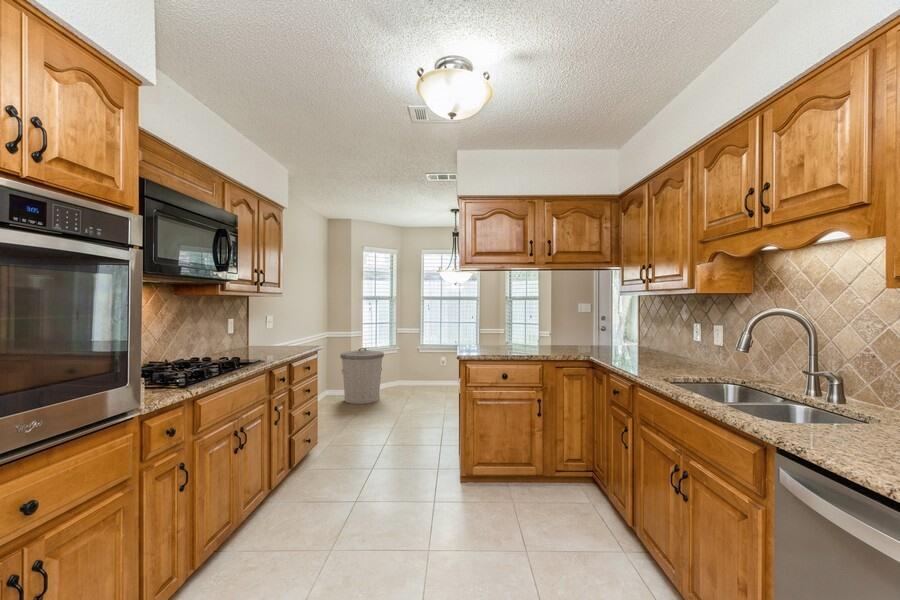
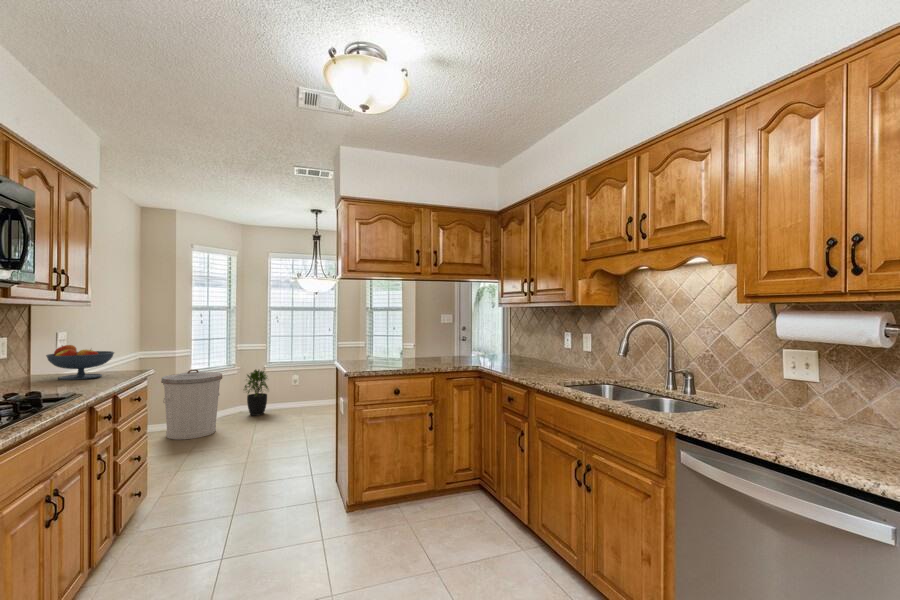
fruit bowl: none [252,325,294,351] -> present [46,345,114,380]
potted plant: none [401,350,423,390] -> present [245,370,268,416]

